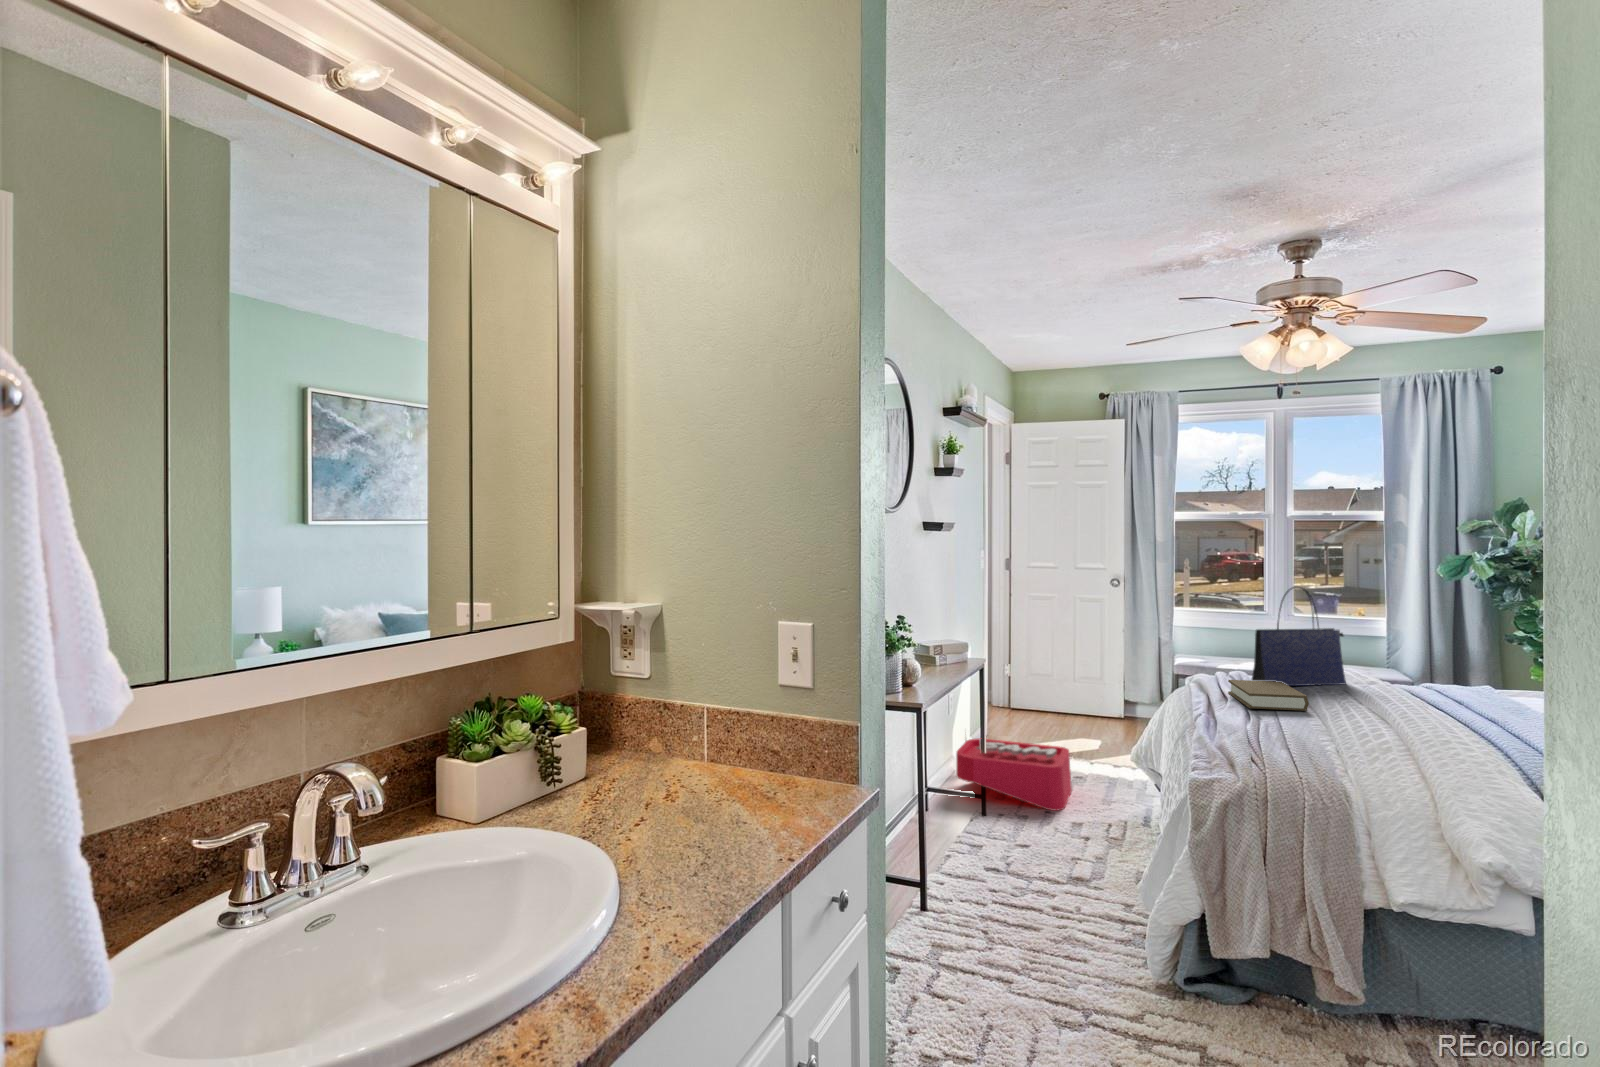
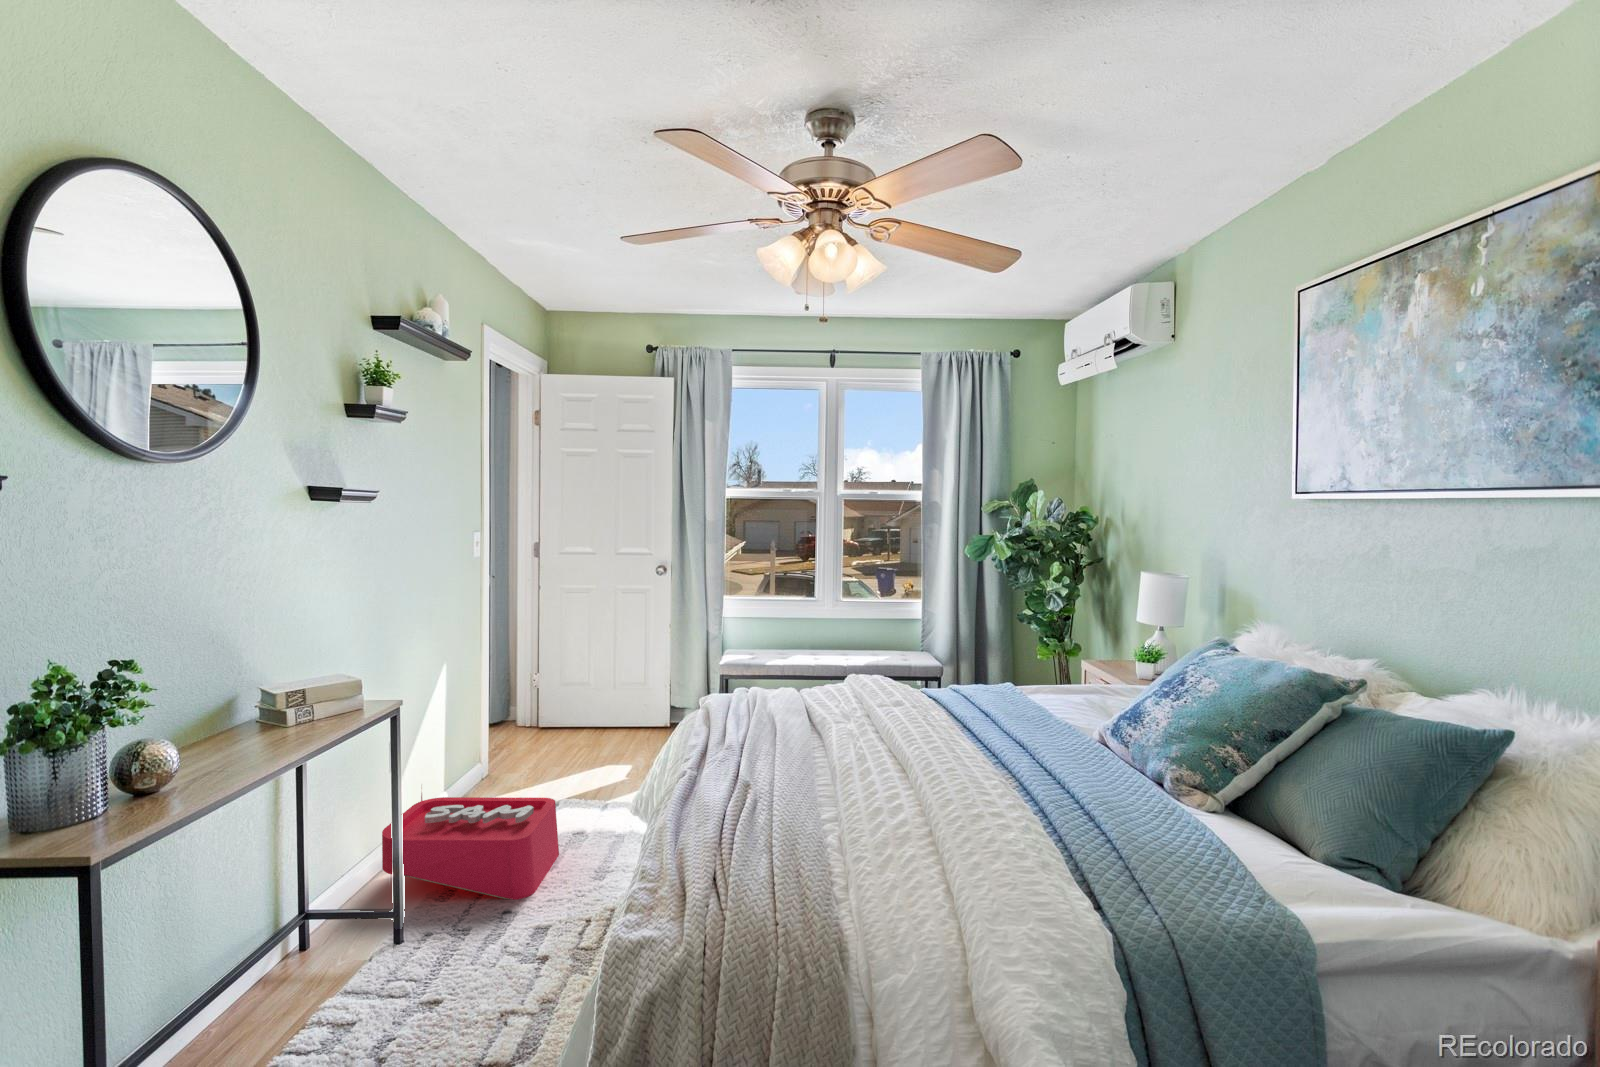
tote bag: present [1252,587,1346,686] -> none [760,580,866,711]
book: present [1228,680,1309,711] -> none [726,706,811,755]

